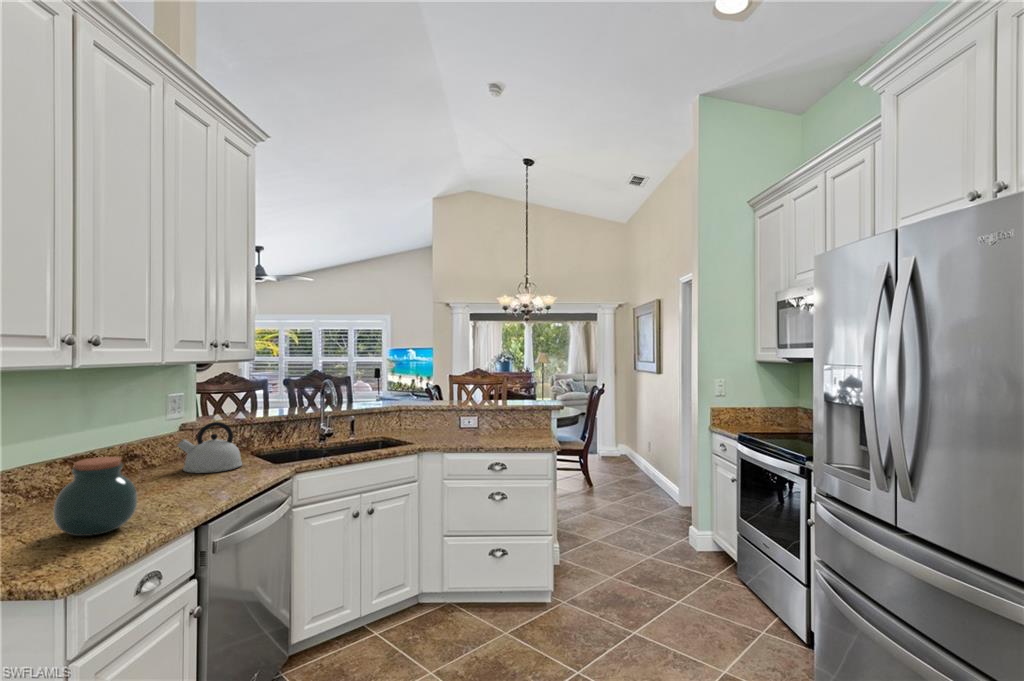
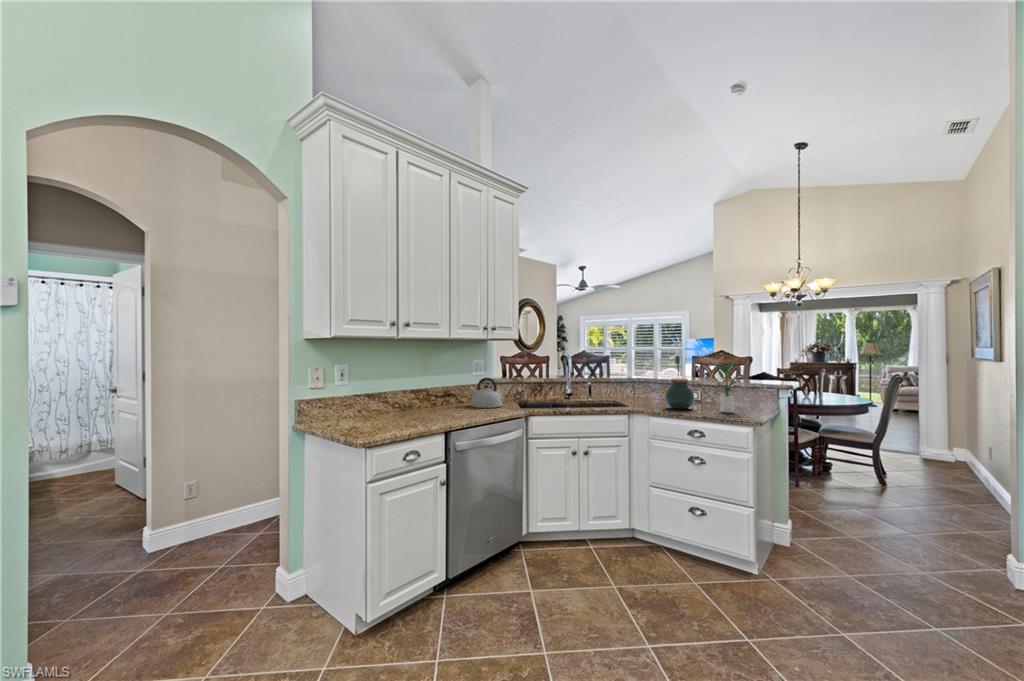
potted plant: none [504,380,536,439] -> present [714,358,741,413]
jar: present [54,457,137,536] -> present [665,378,694,409]

